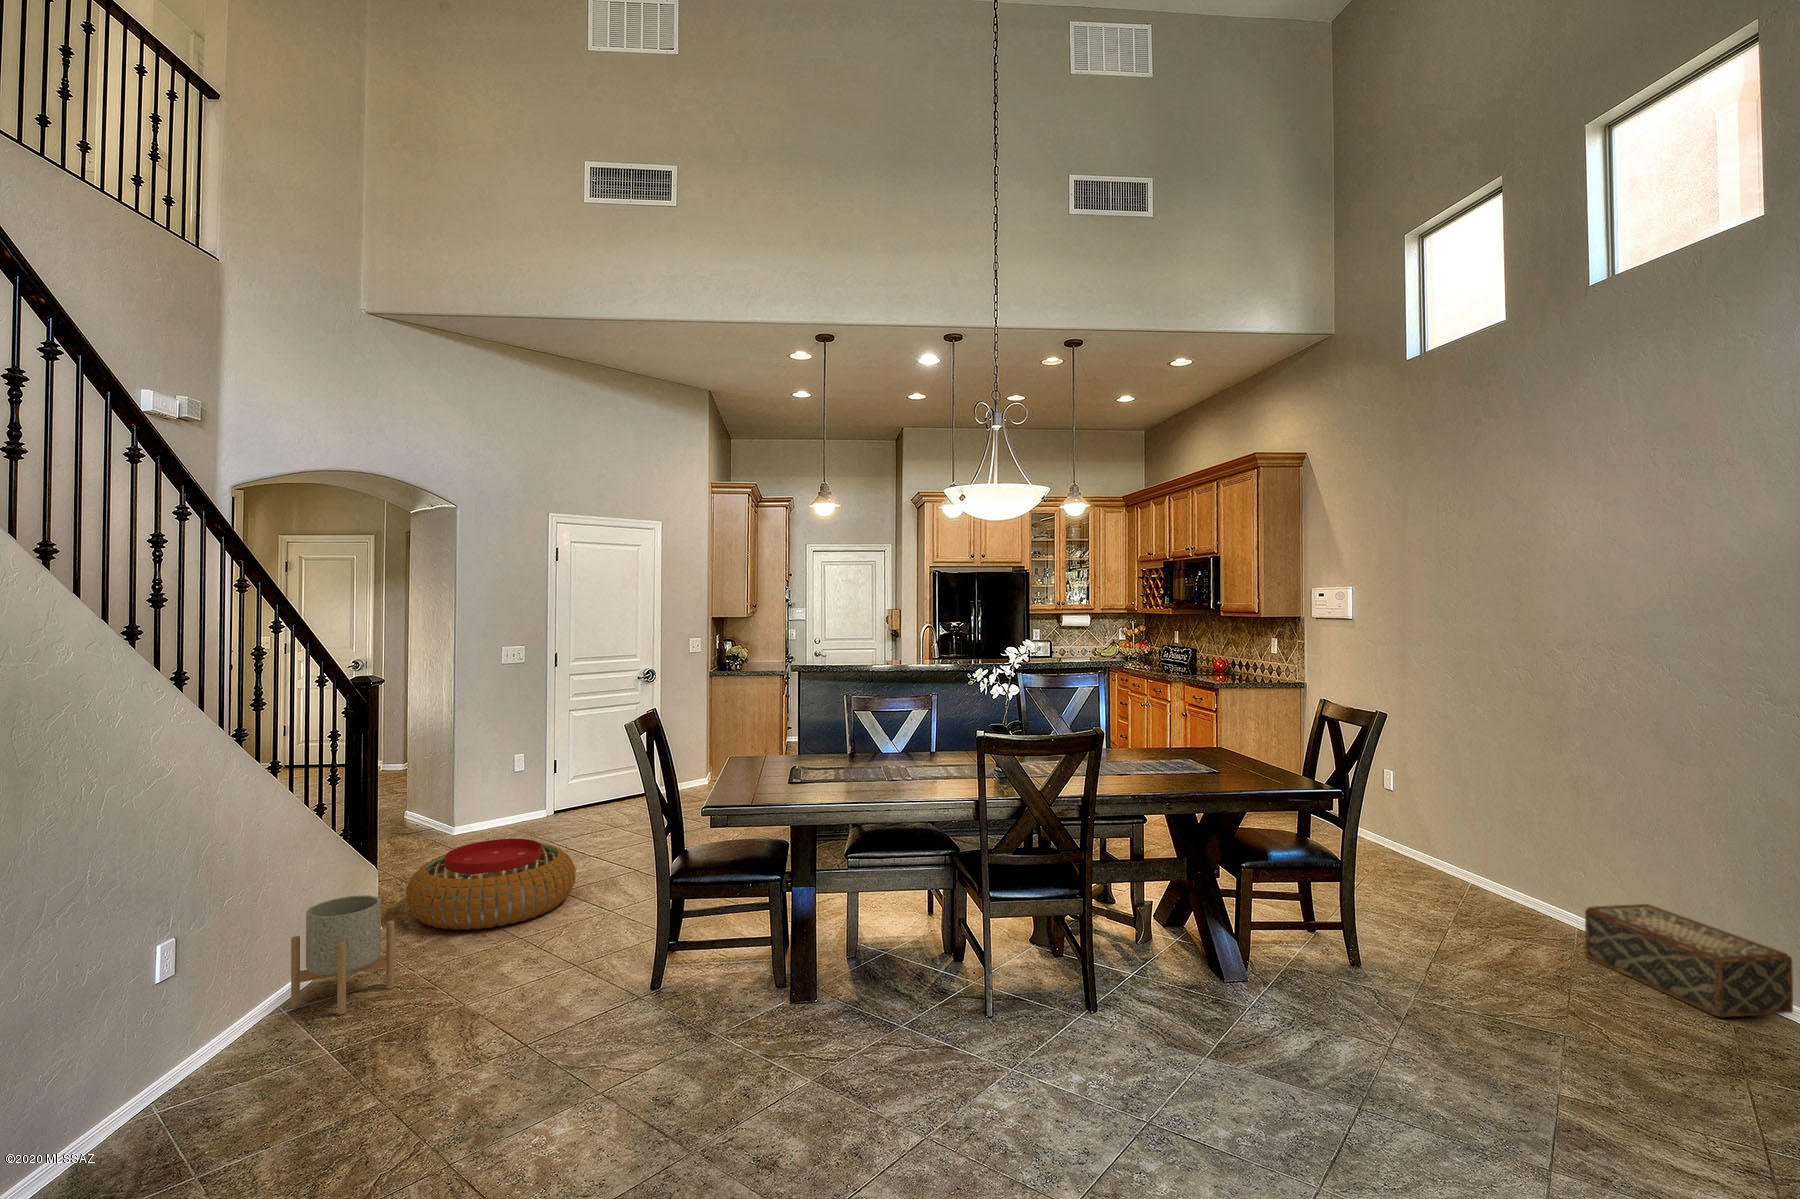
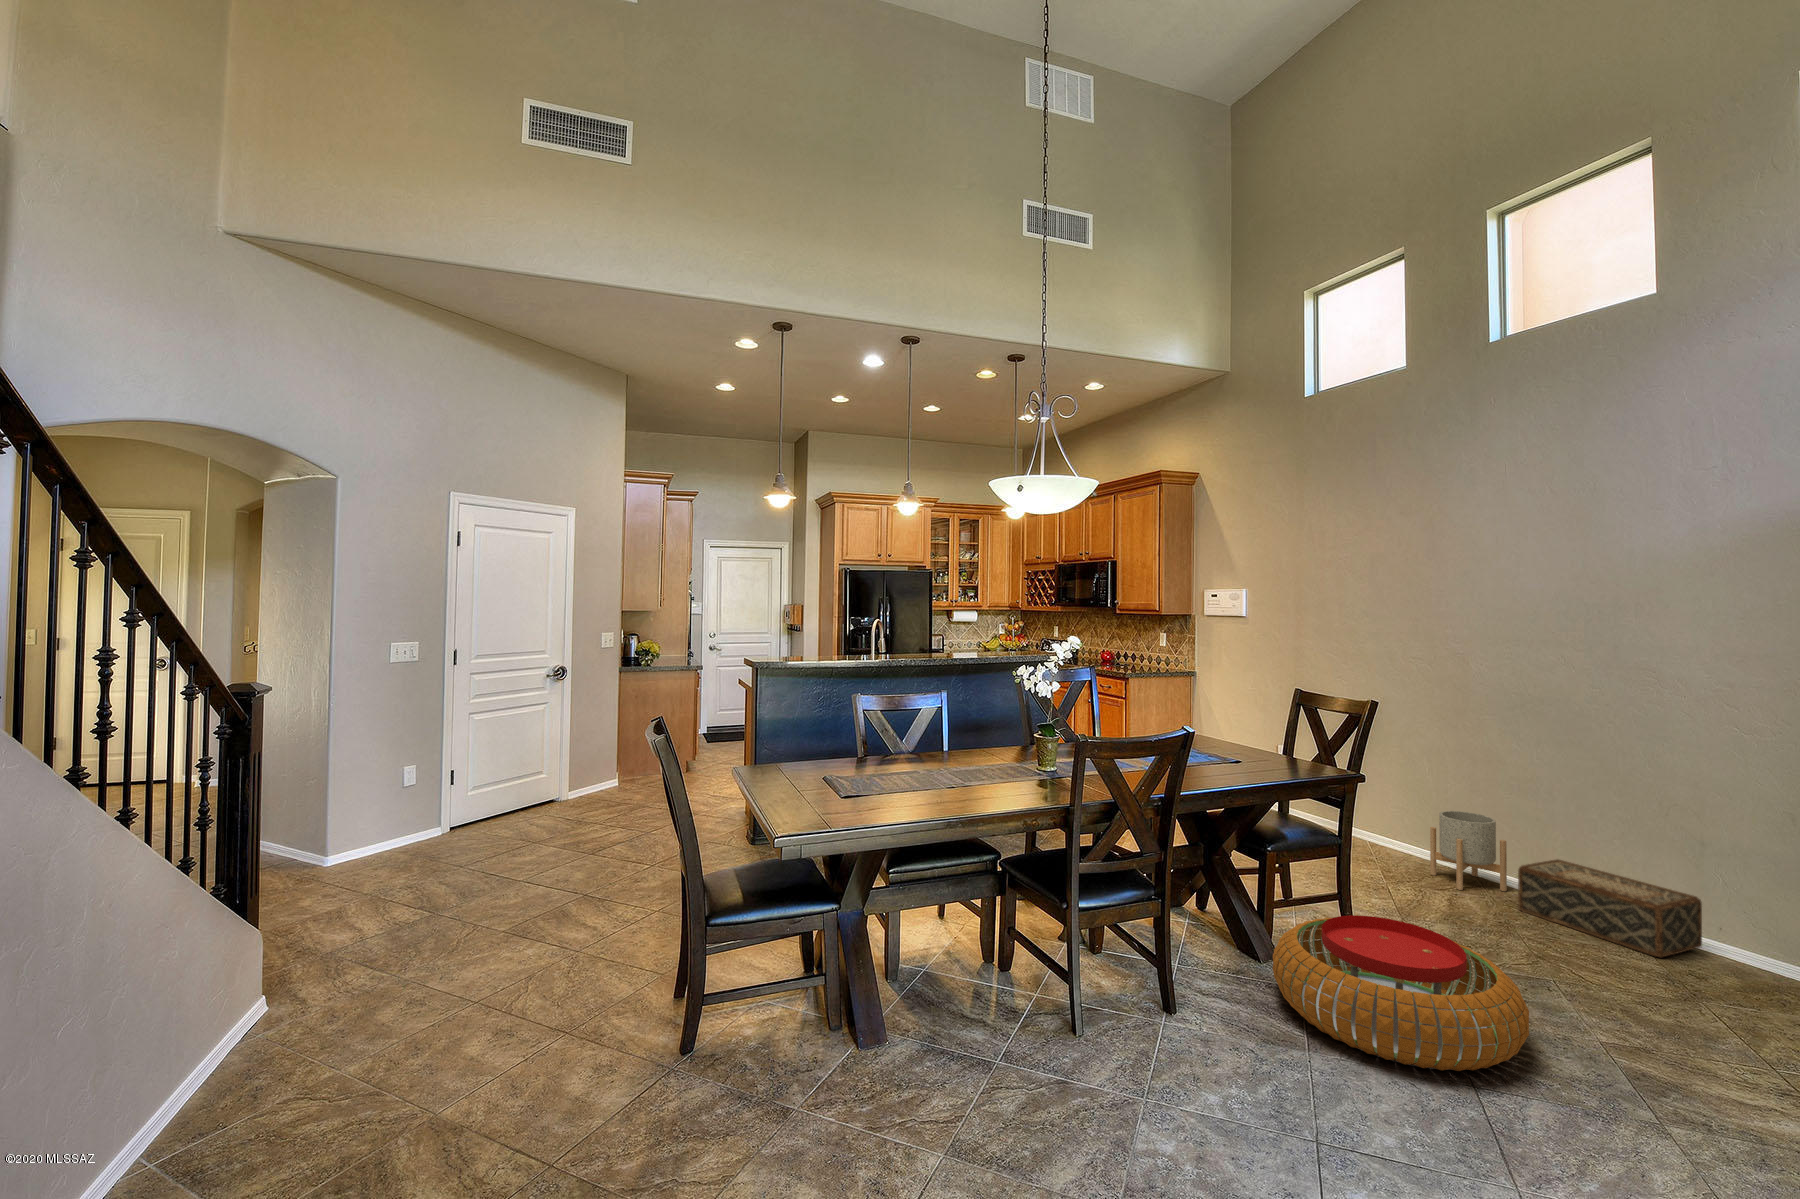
pouf: present [406,839,576,930] -> present [1273,915,1529,1071]
planter: present [291,895,394,1015] -> present [1430,811,1507,891]

